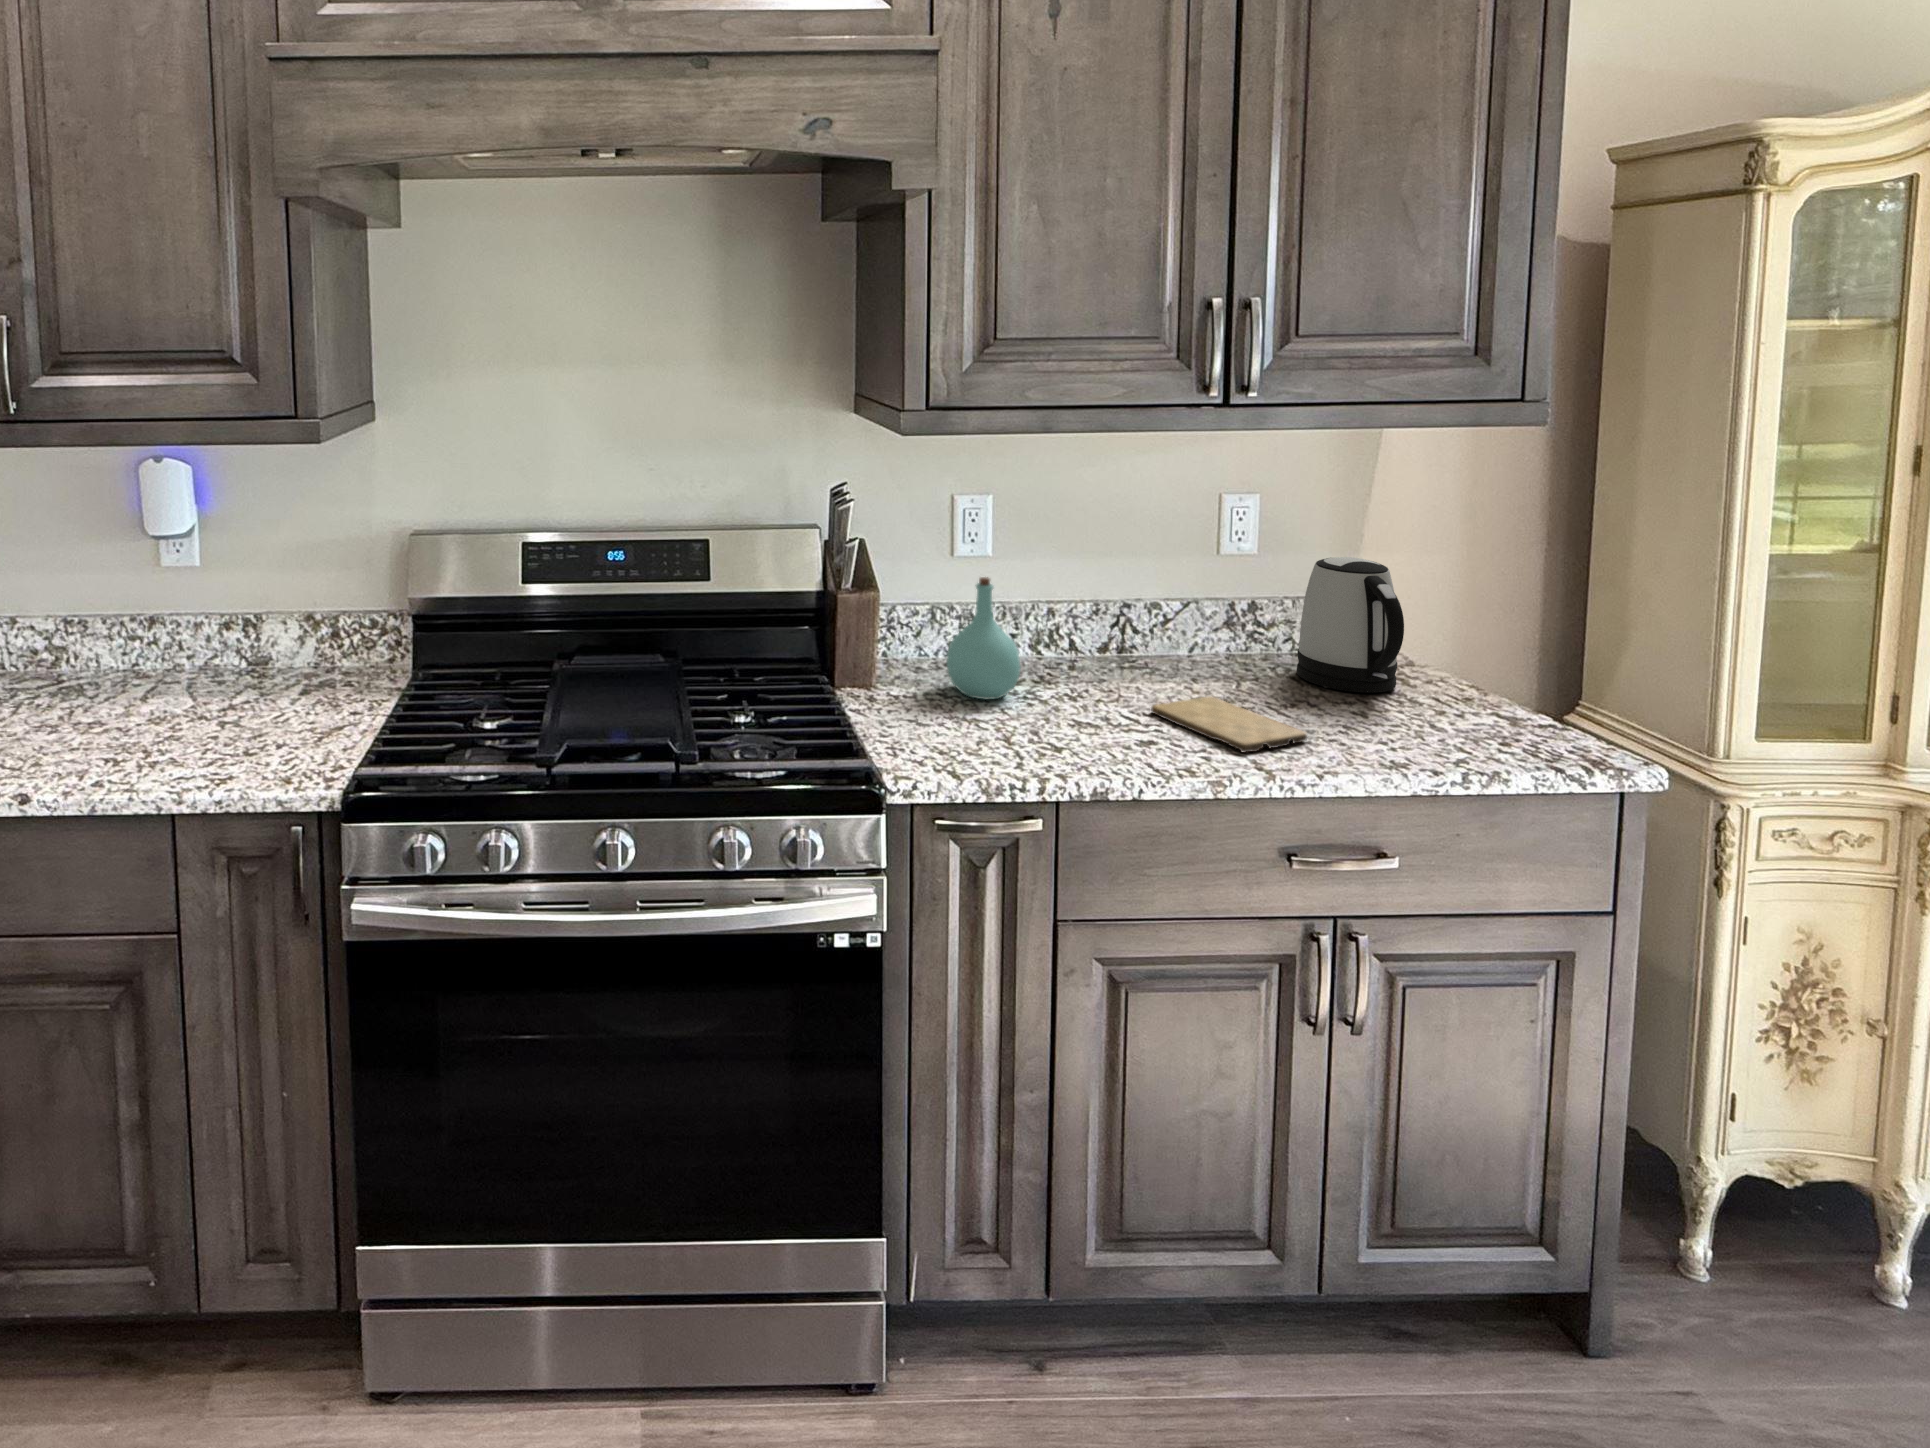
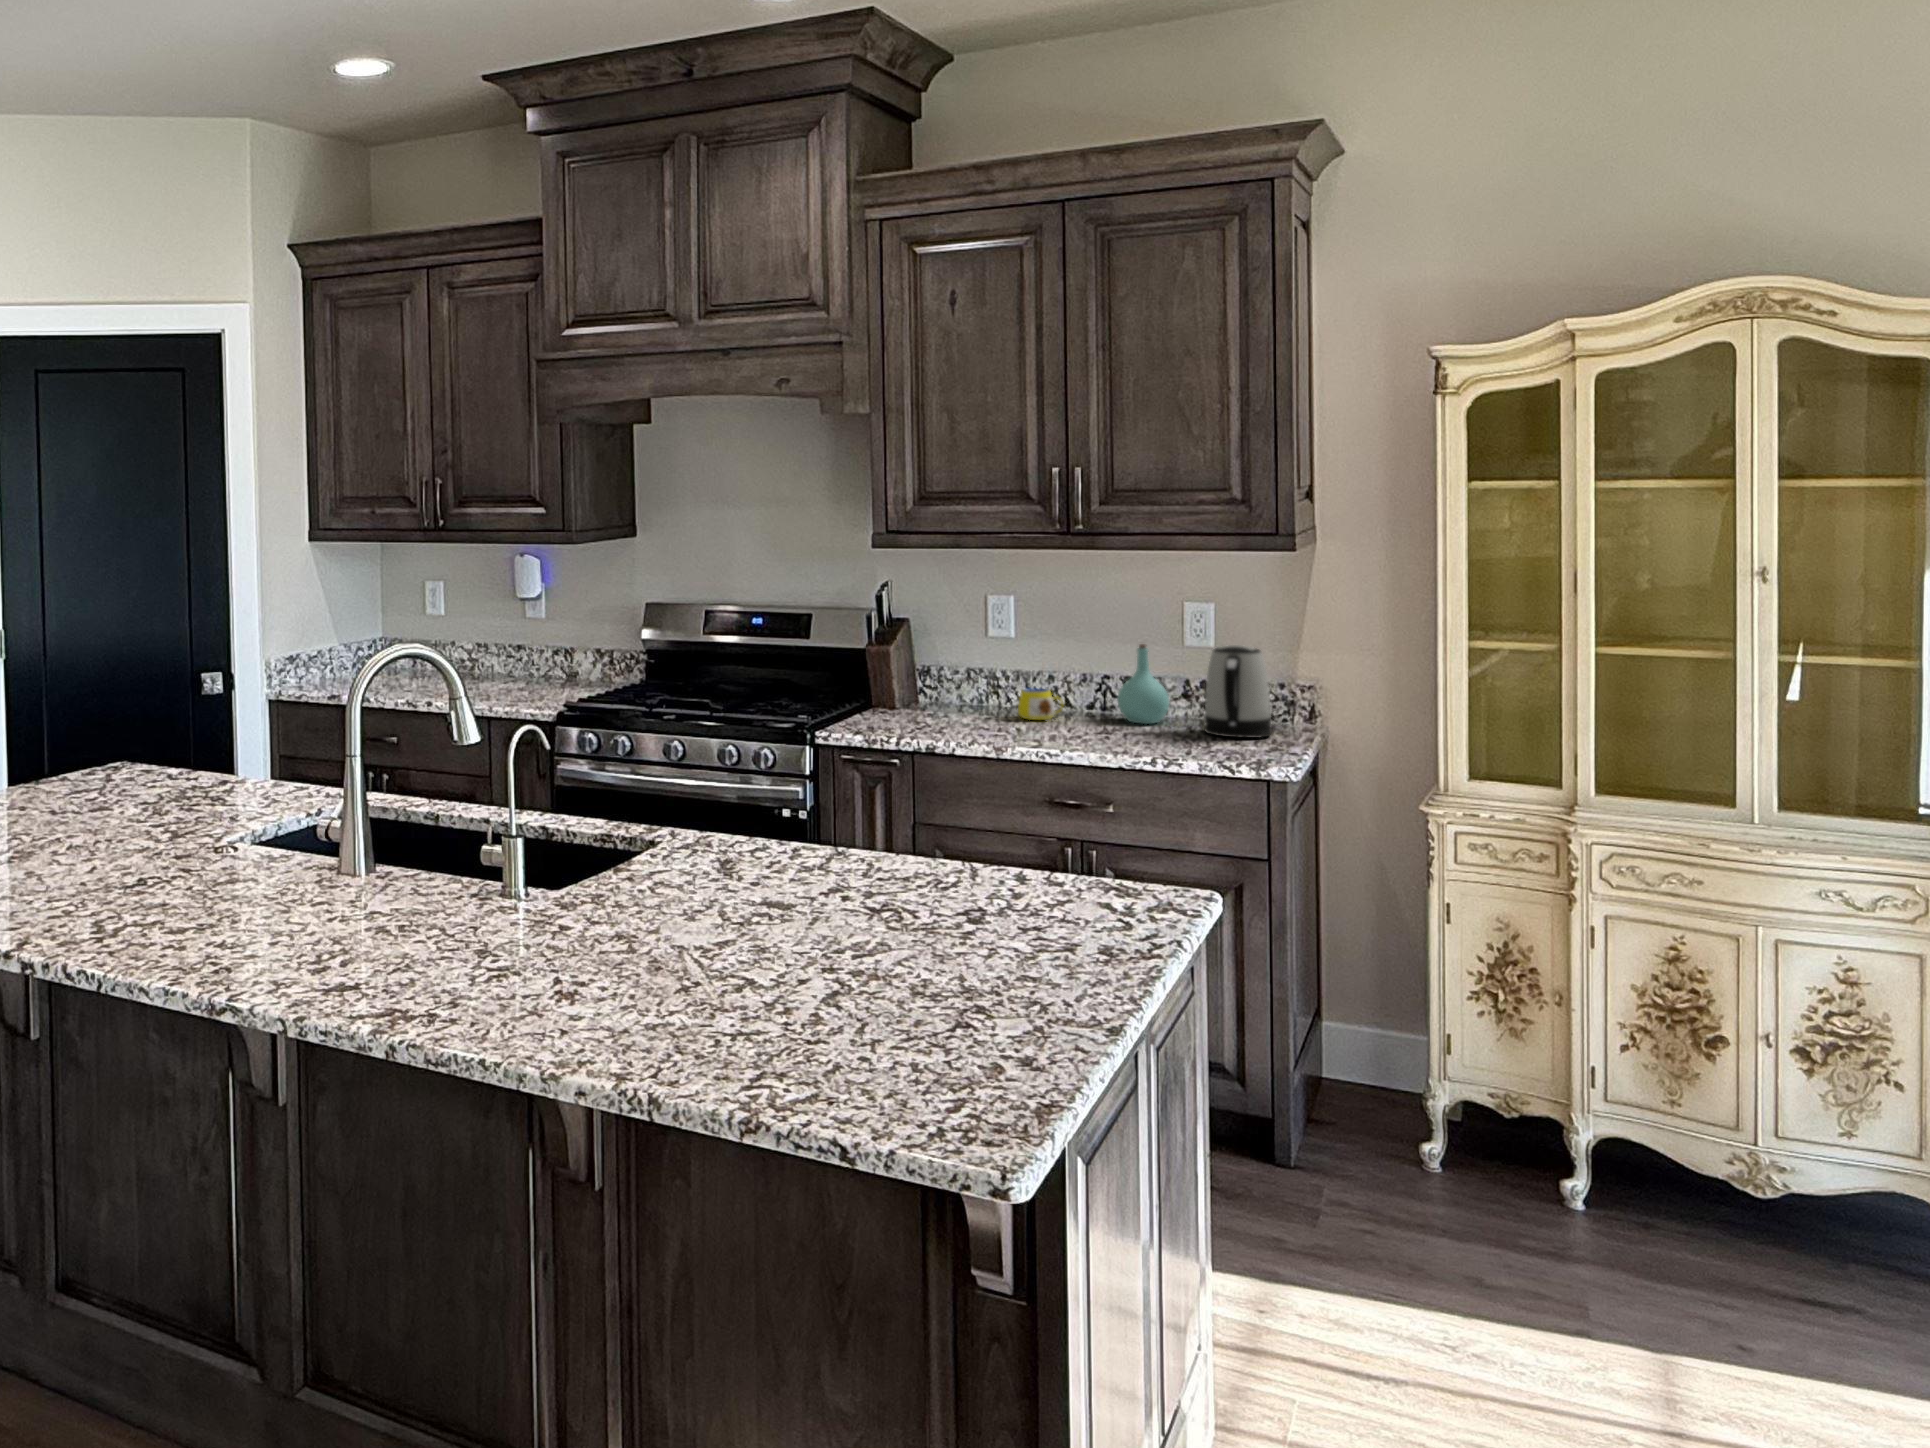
bottle: present [947,577,1021,699] -> present [1118,644,1169,724]
mug: none [1054,638,1122,690] -> present [1018,689,1064,721]
cutting board: present [1151,696,1307,753] -> none [1046,724,1111,742]

